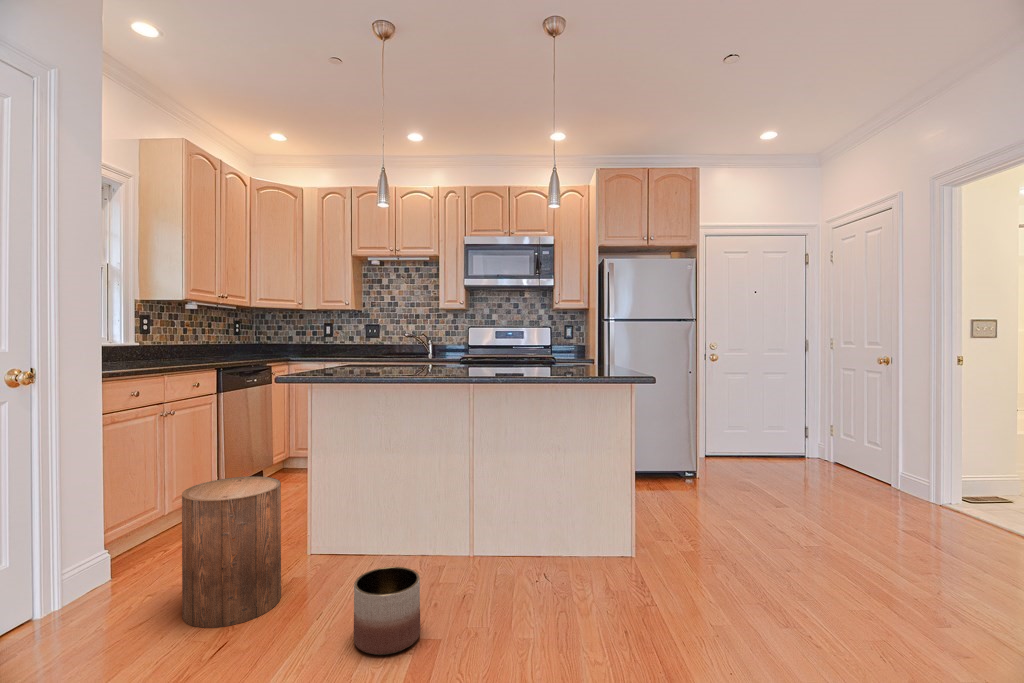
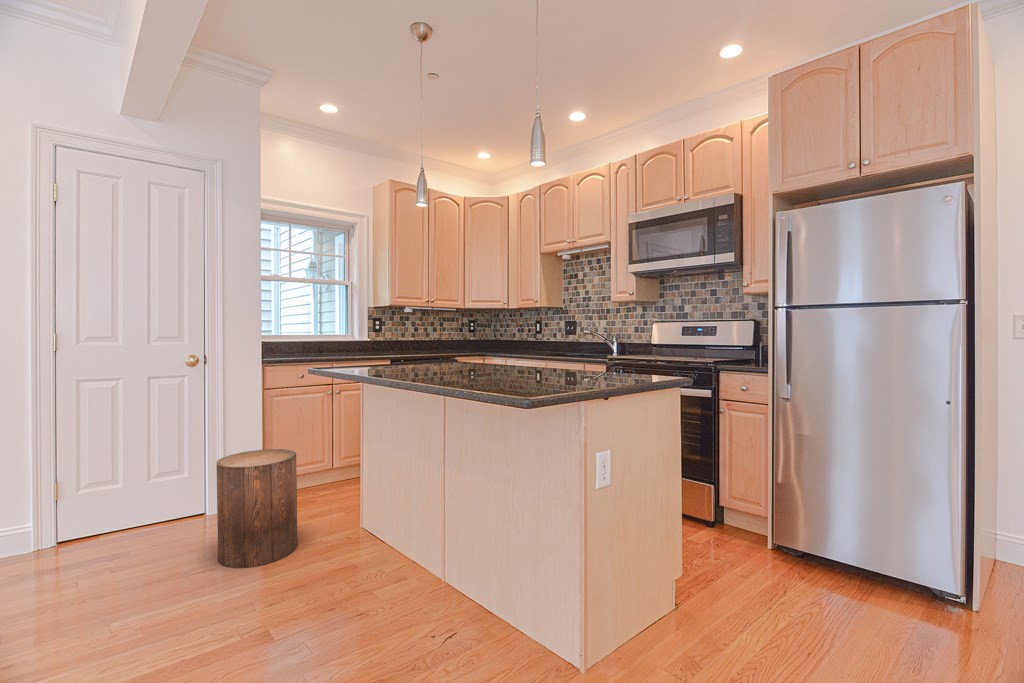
planter: present [354,567,420,655] -> none [209,561,281,650]

